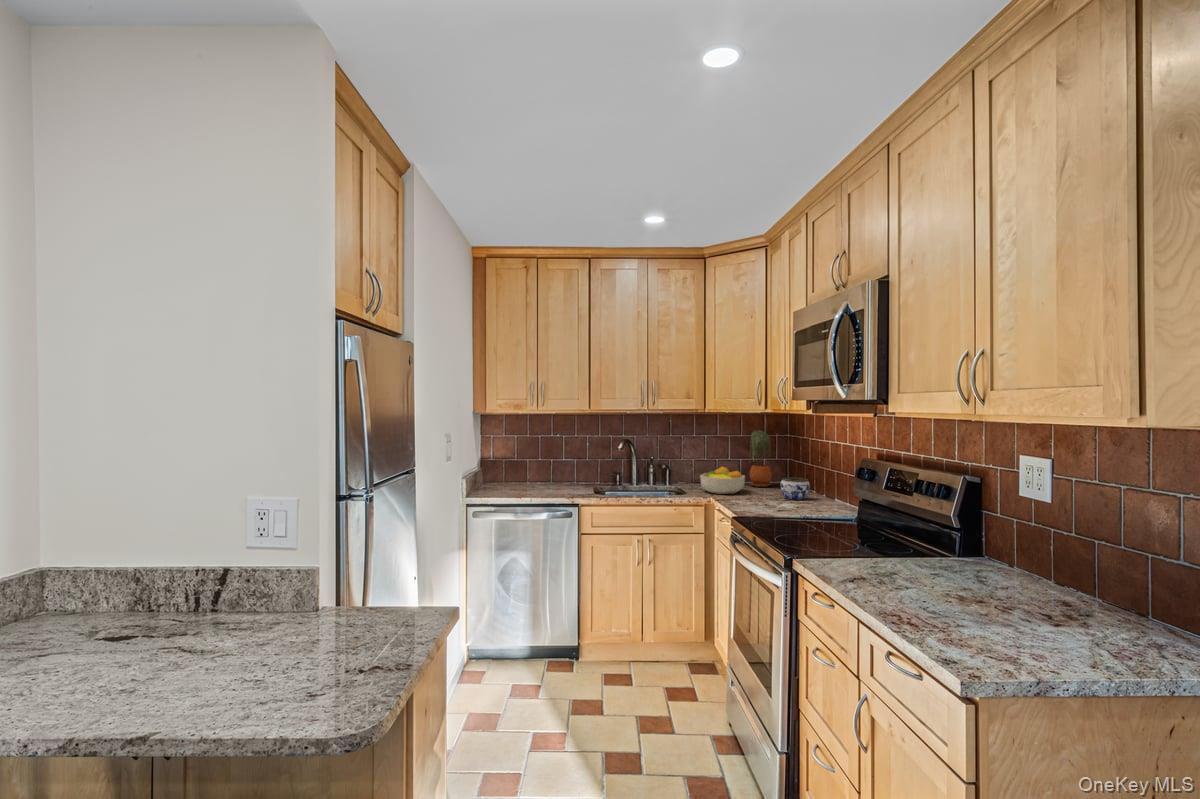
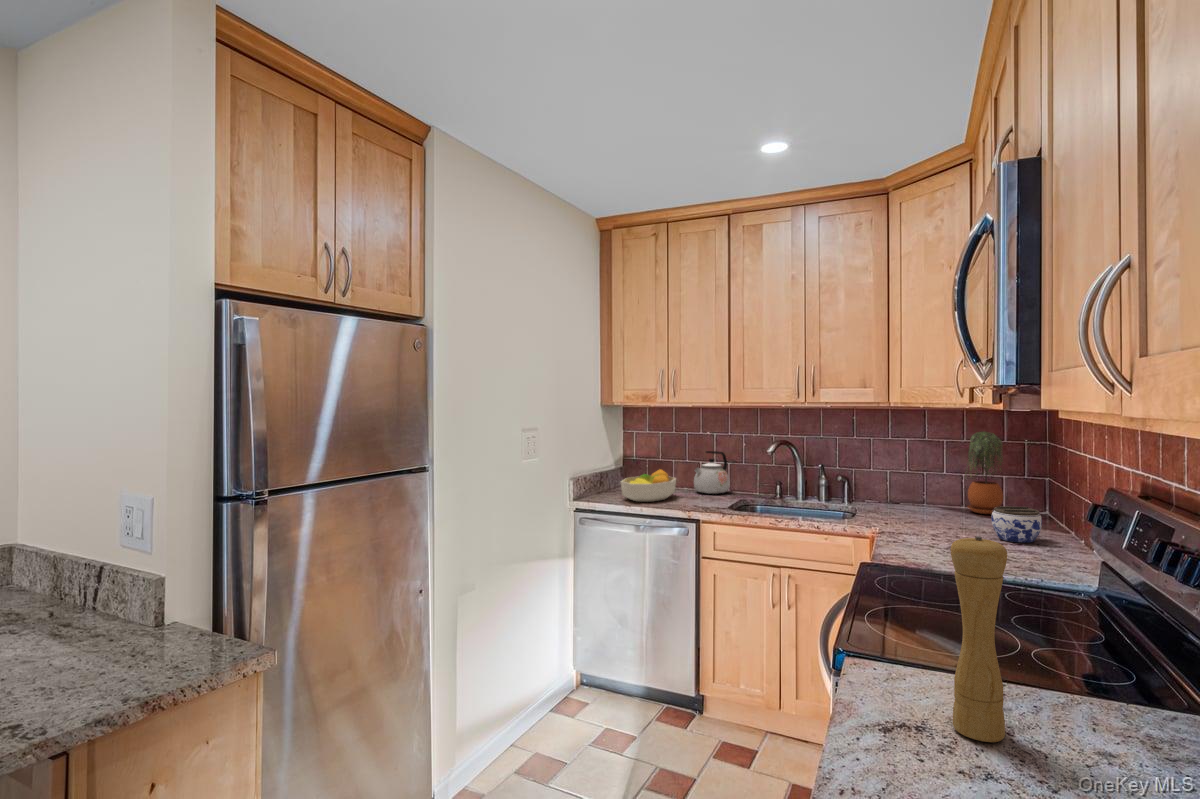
kettle: none [547,450,577,485] -> present [694,451,730,494]
fruit bowl: present [700,467,745,494] -> present [621,469,676,502]
pepper mill: none [863,471,890,573] -> present [950,536,1007,742]

